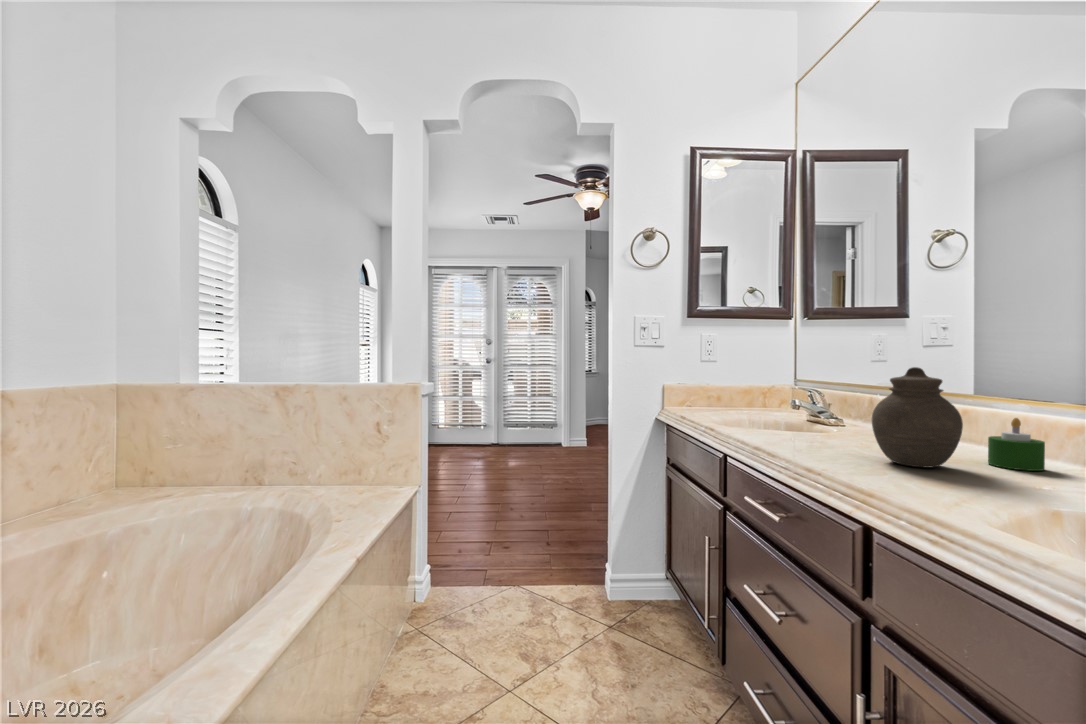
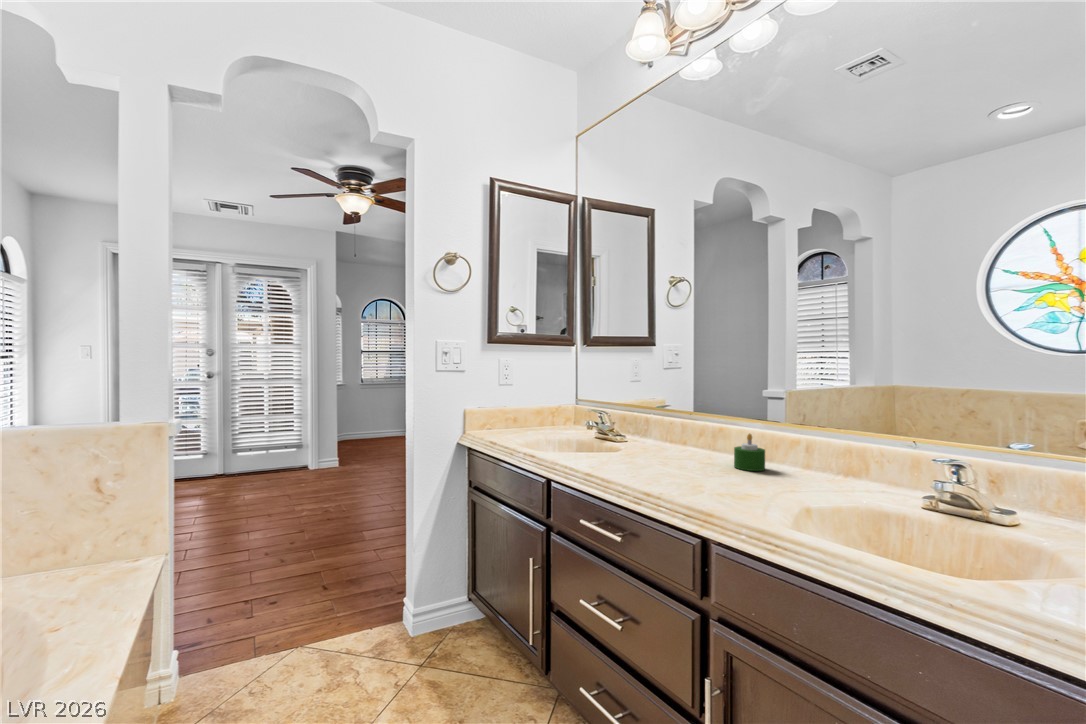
jar: present [872,367,963,468] -> none [674,401,732,478]

